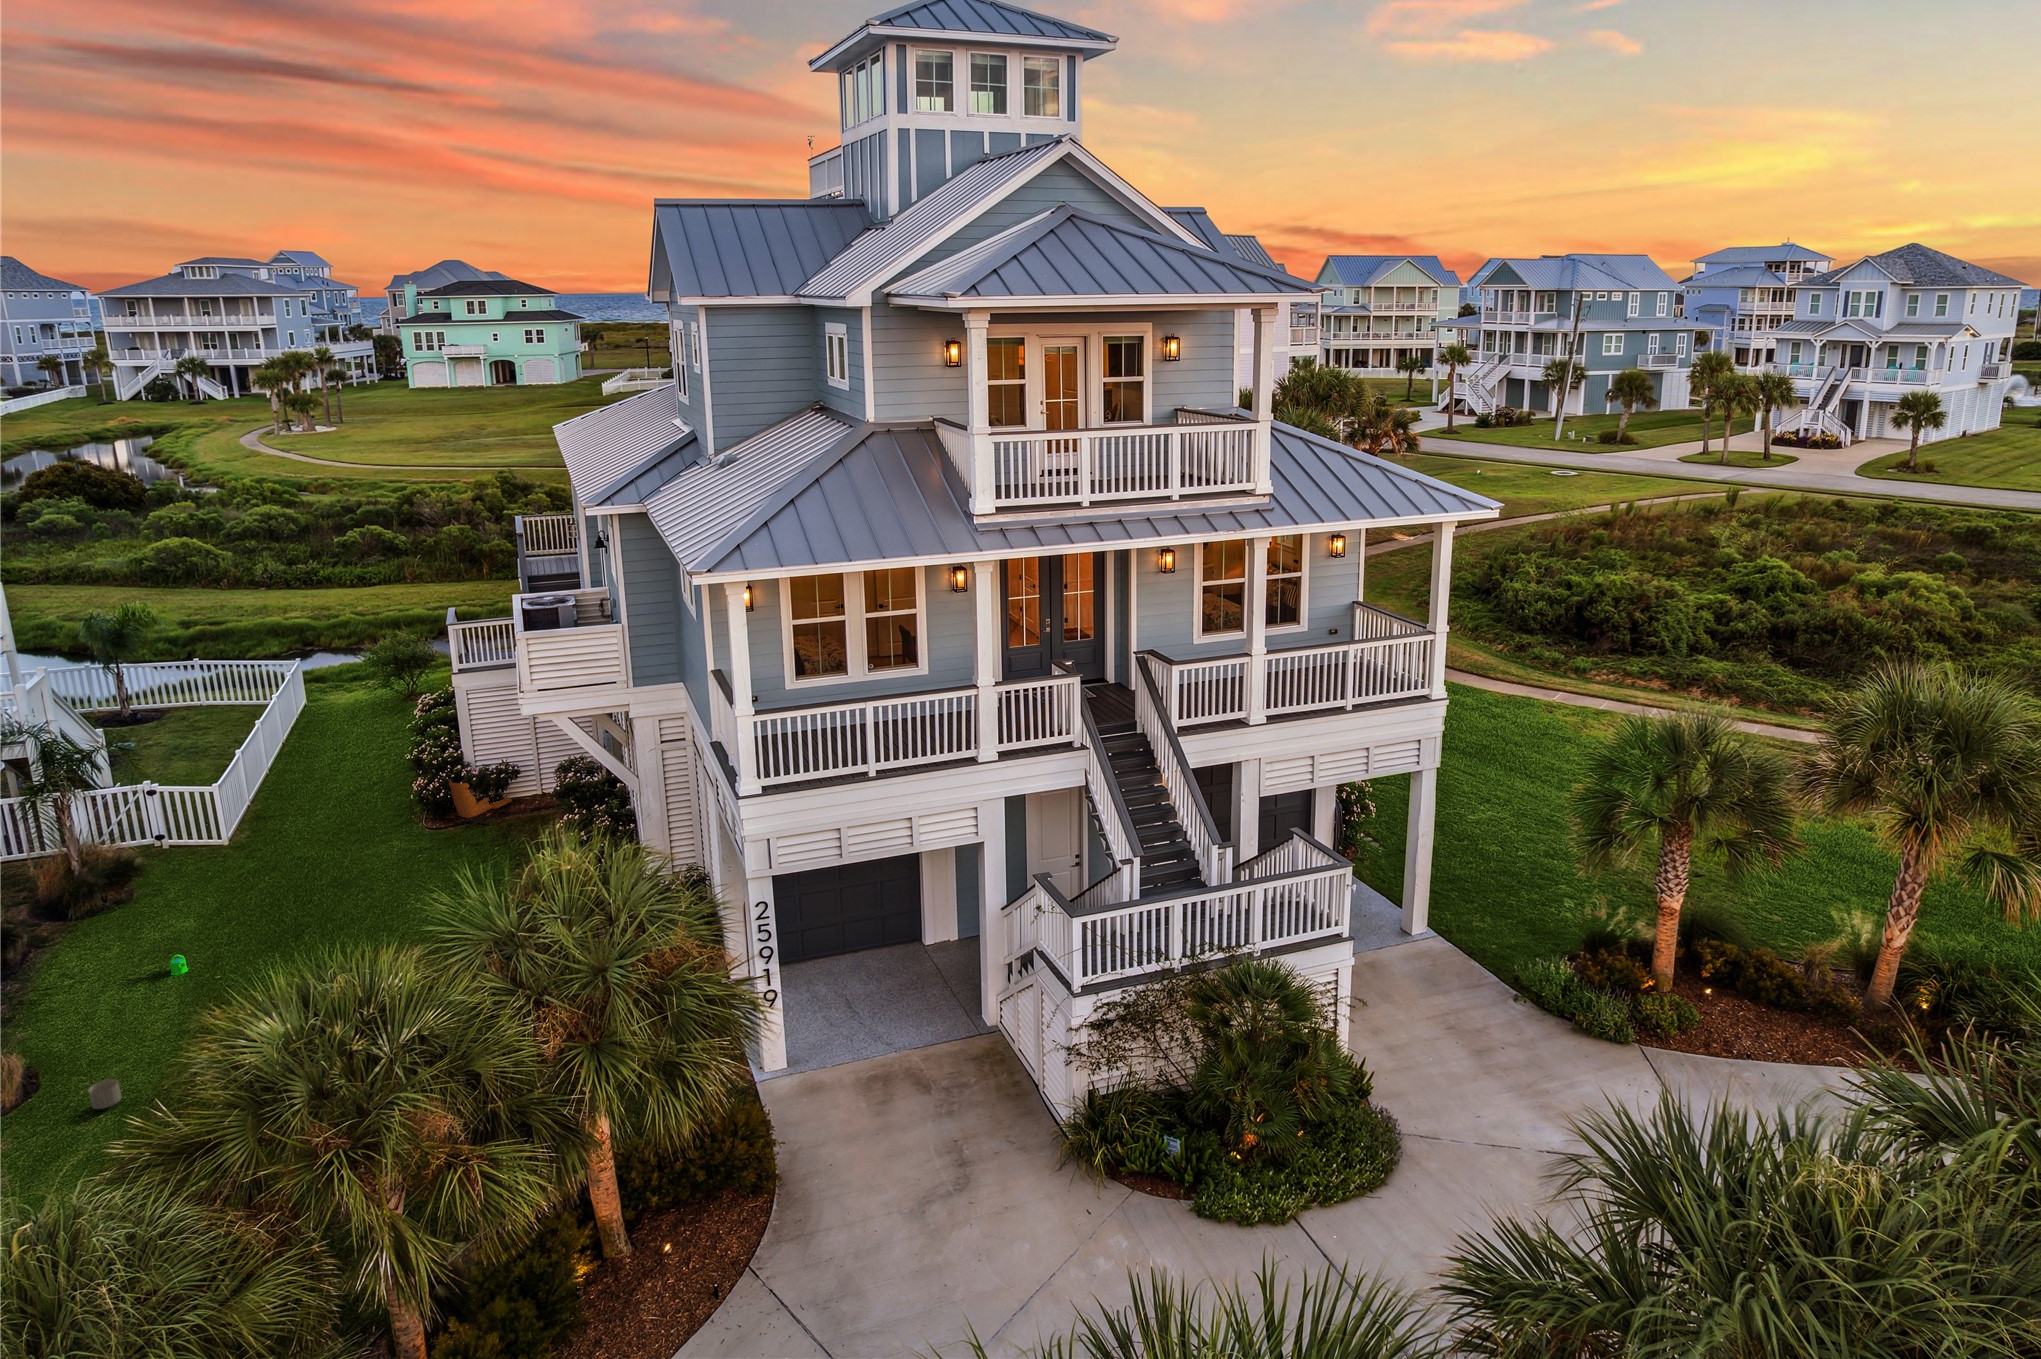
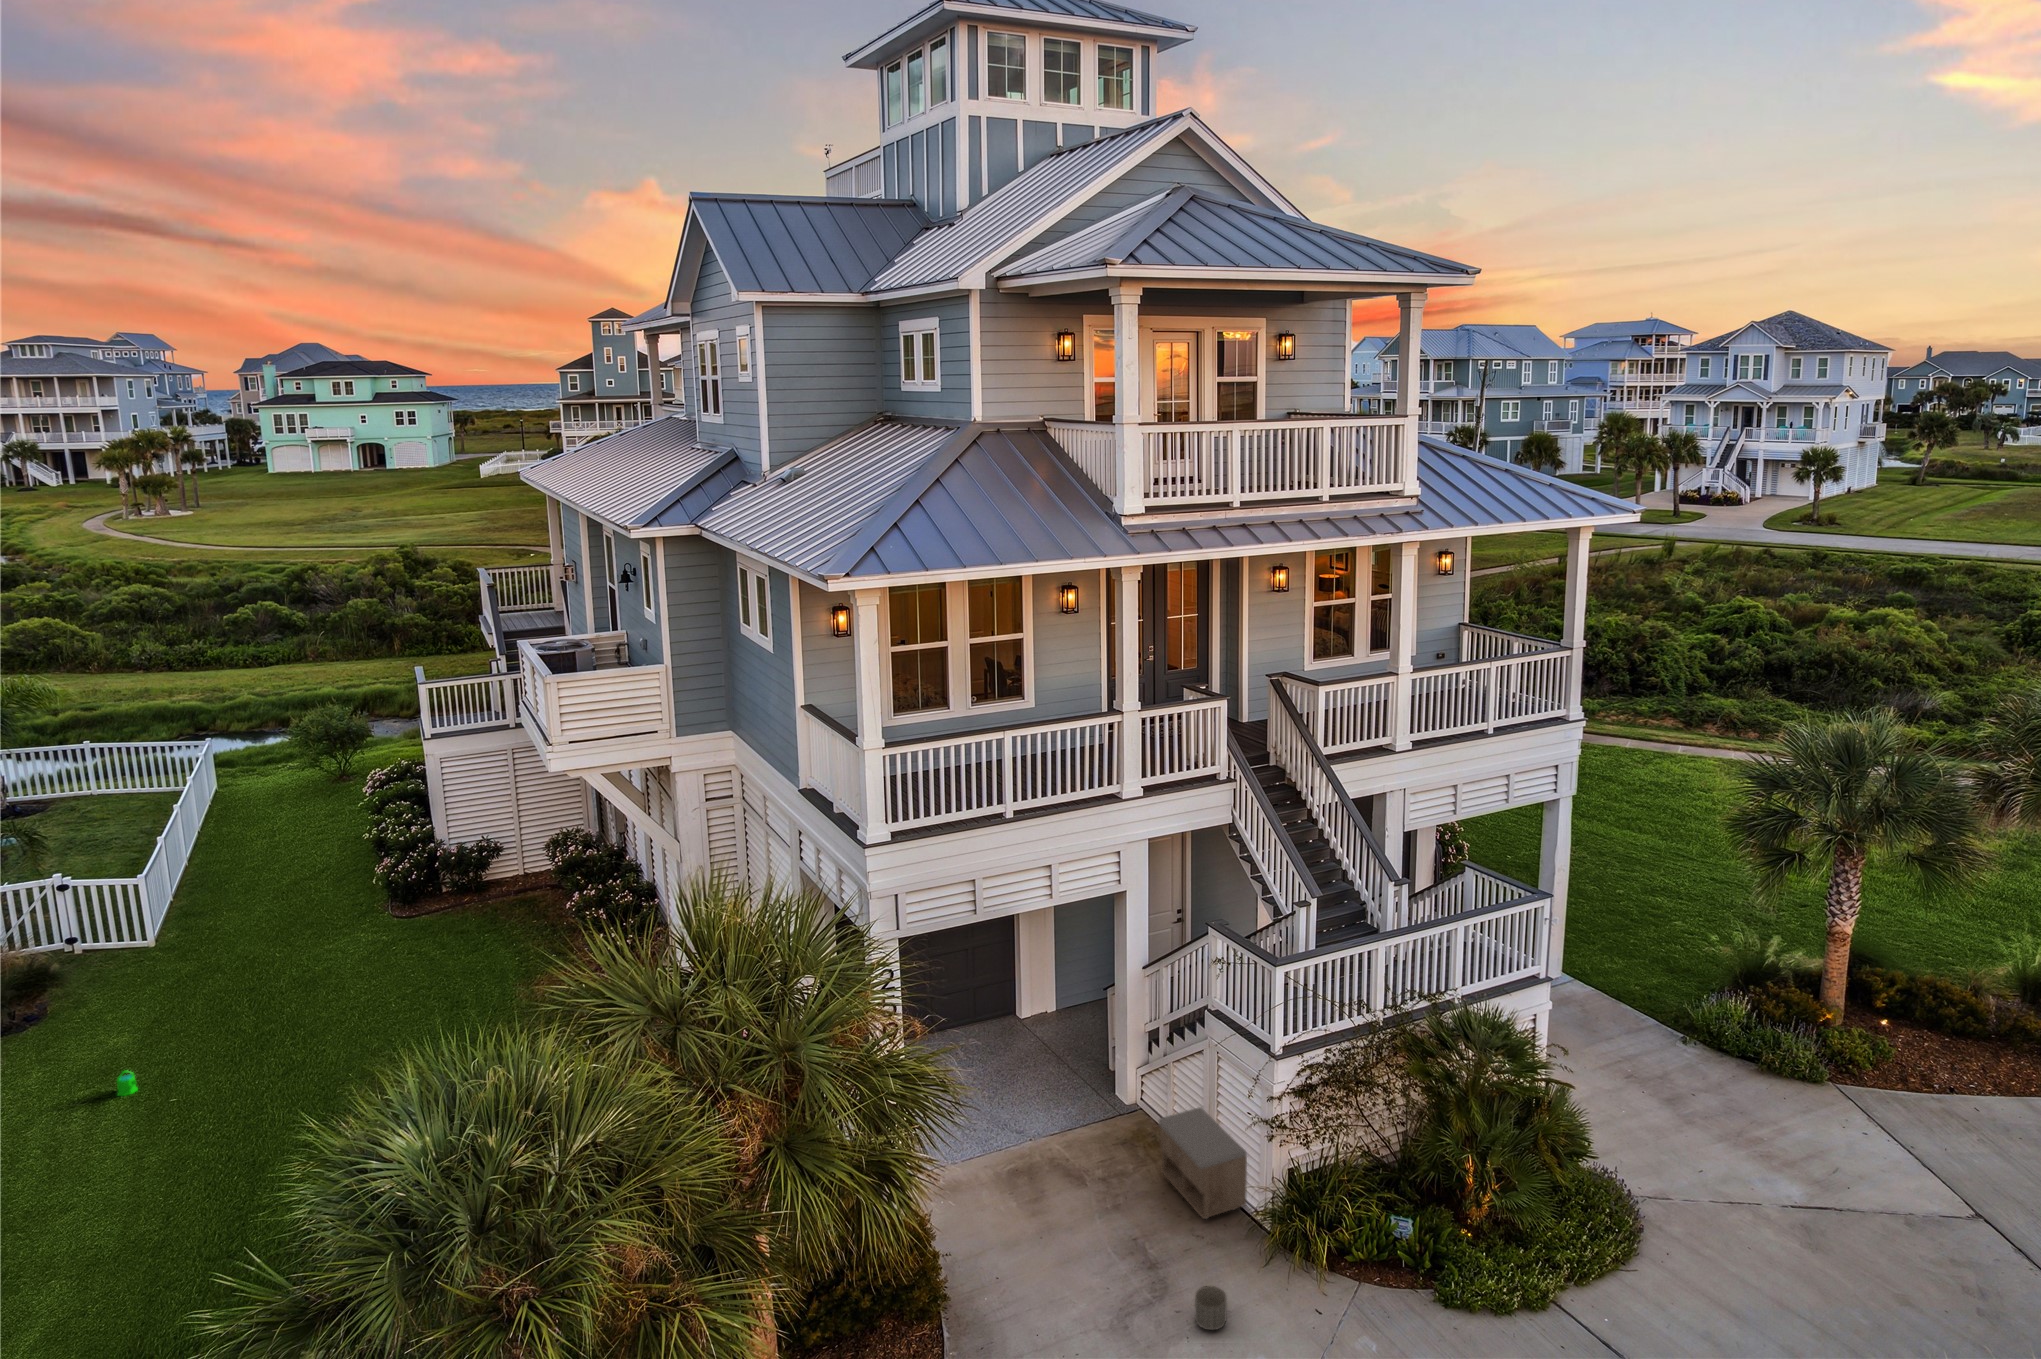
lounge chair: present [449,781,512,830] -> none [426,861,495,919]
storage bench: none [991,1031,1056,1126] -> present [1158,1107,1247,1219]
planter: present [89,1079,121,1109] -> present [1195,1286,1227,1330]

